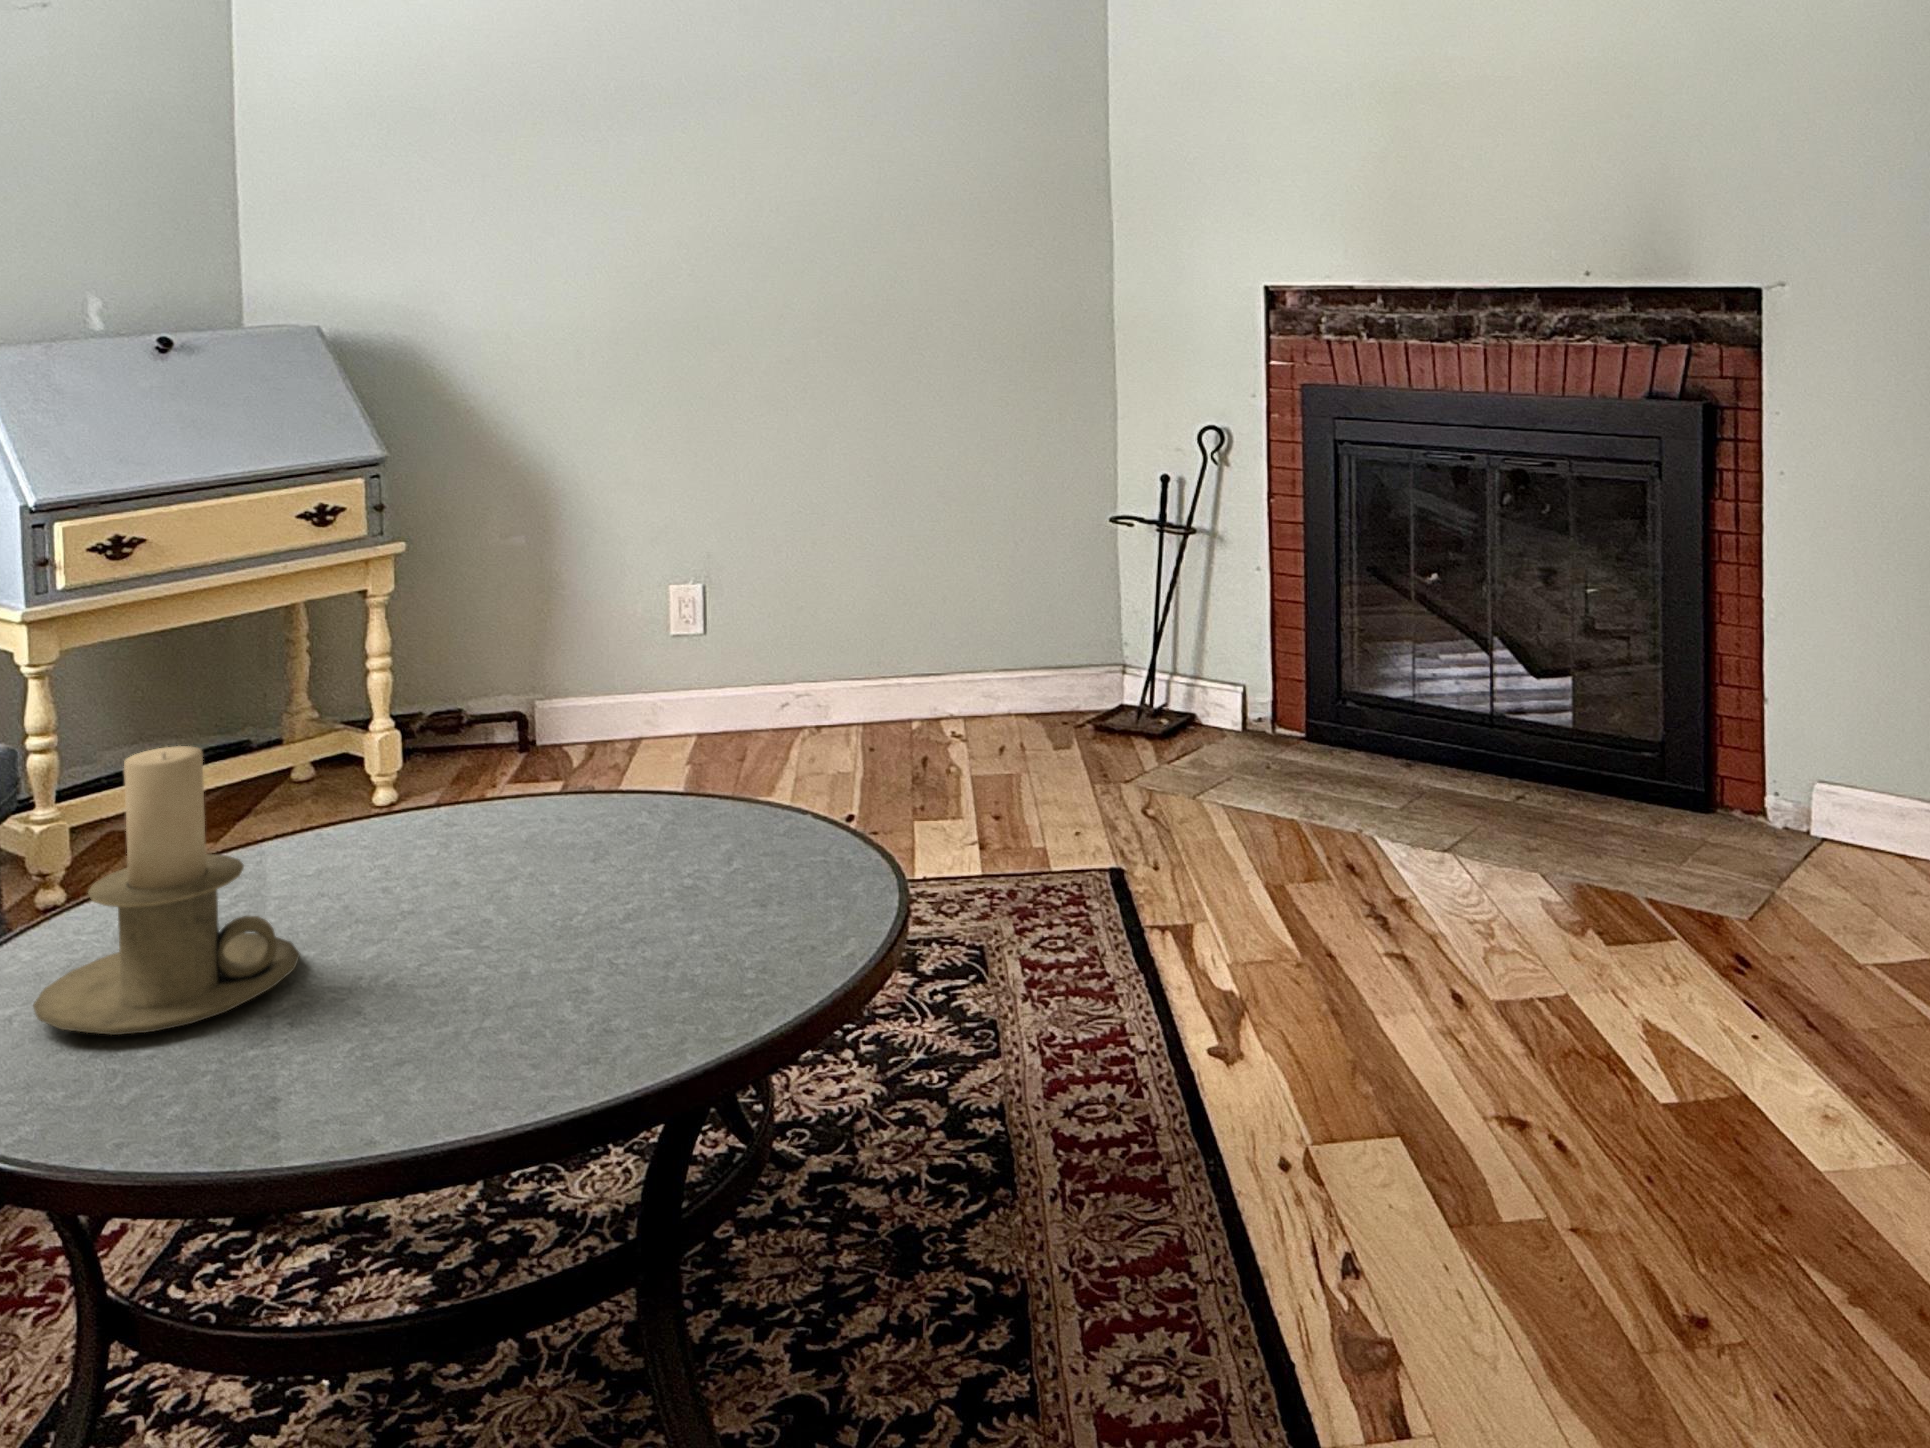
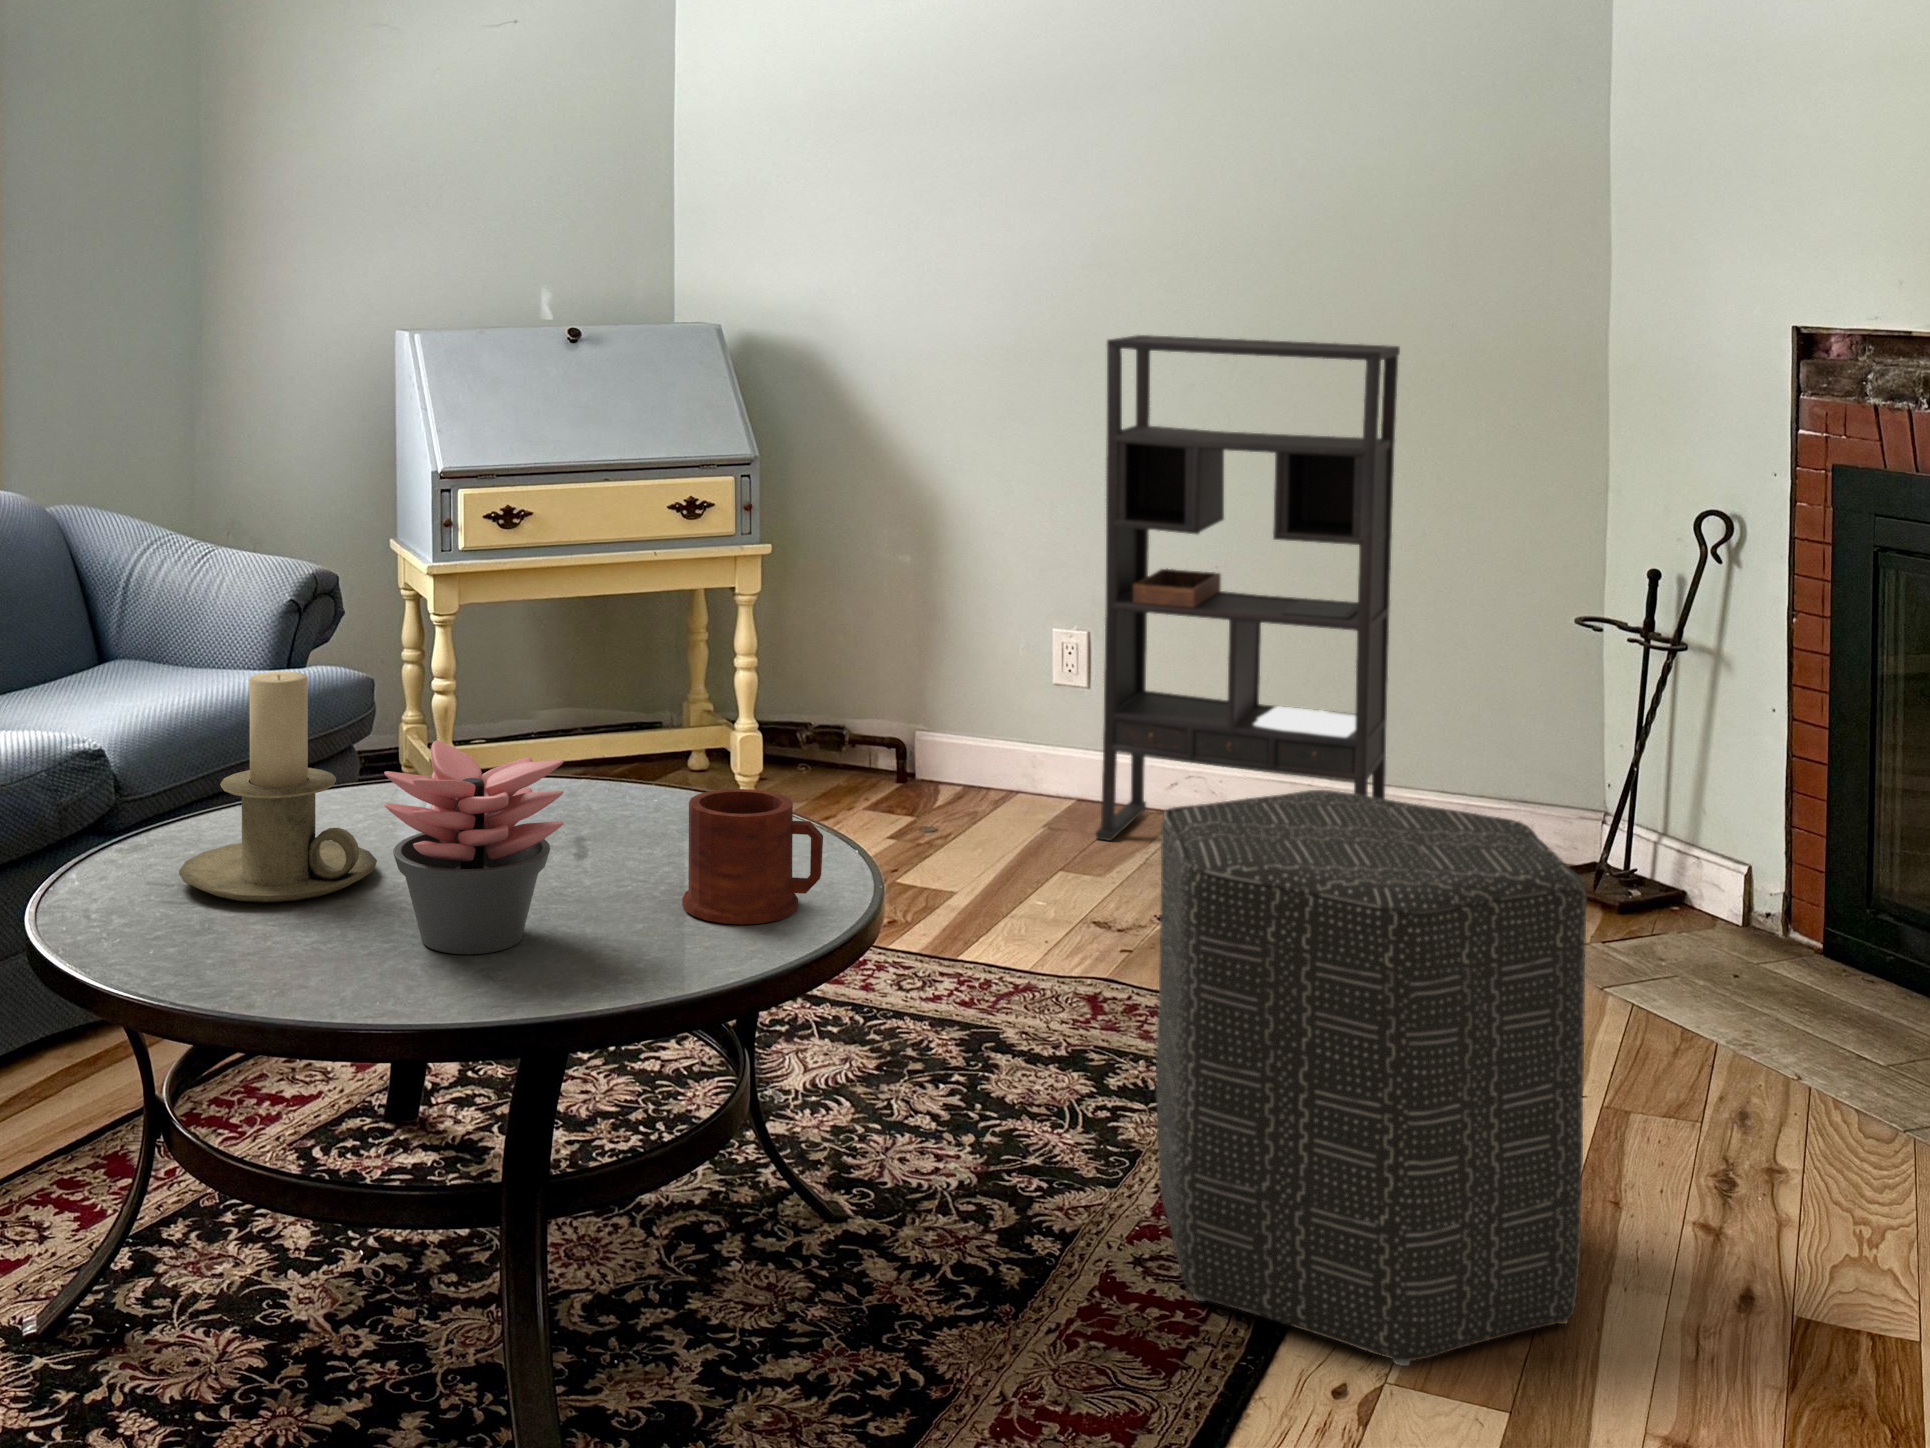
bookshelf: none [741,315,979,765] -> present [1096,335,1400,841]
ottoman: none [1038,676,1382,1128] -> present [1156,790,1587,1366]
mug: none [676,772,815,912] -> present [682,789,823,924]
succulent plant: none [385,781,594,1019] -> present [384,741,564,954]

